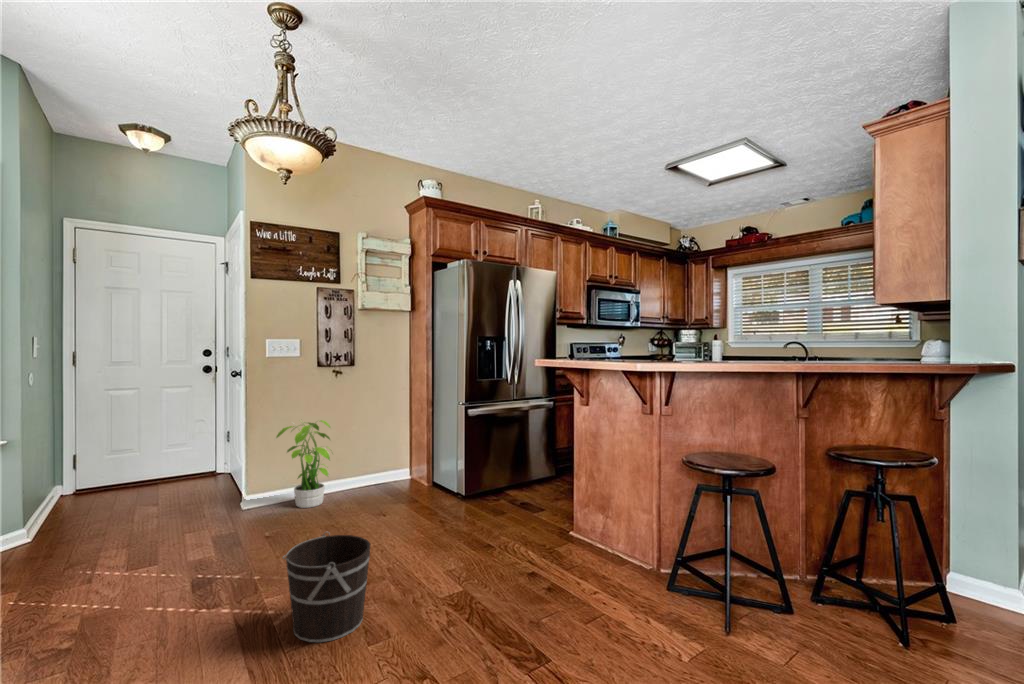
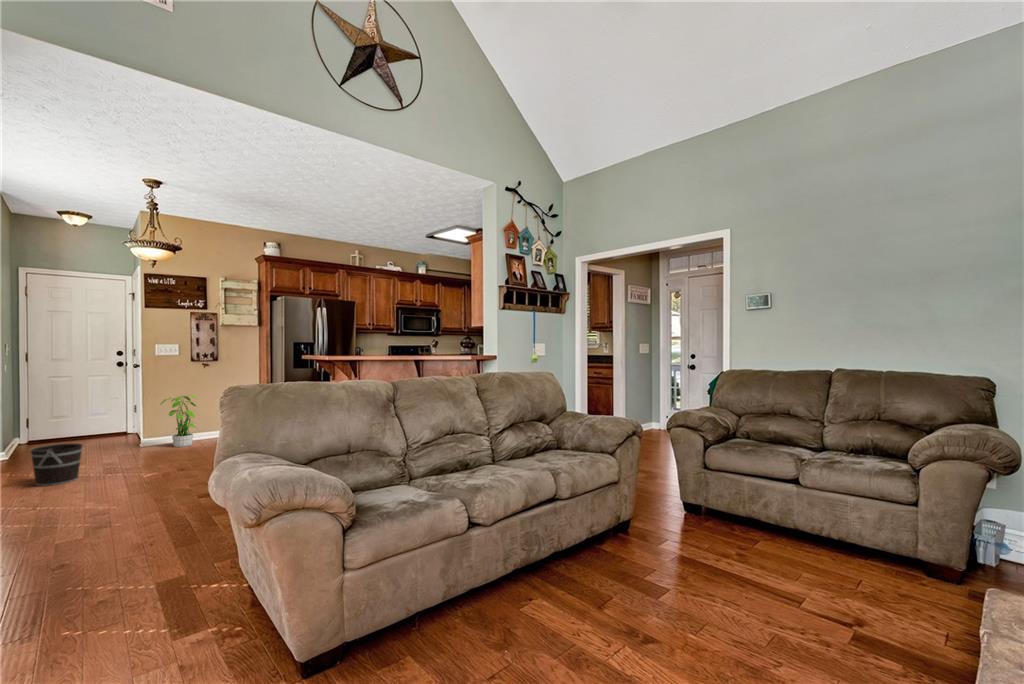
bucket: present [283,532,371,642] -> present [31,443,82,486]

